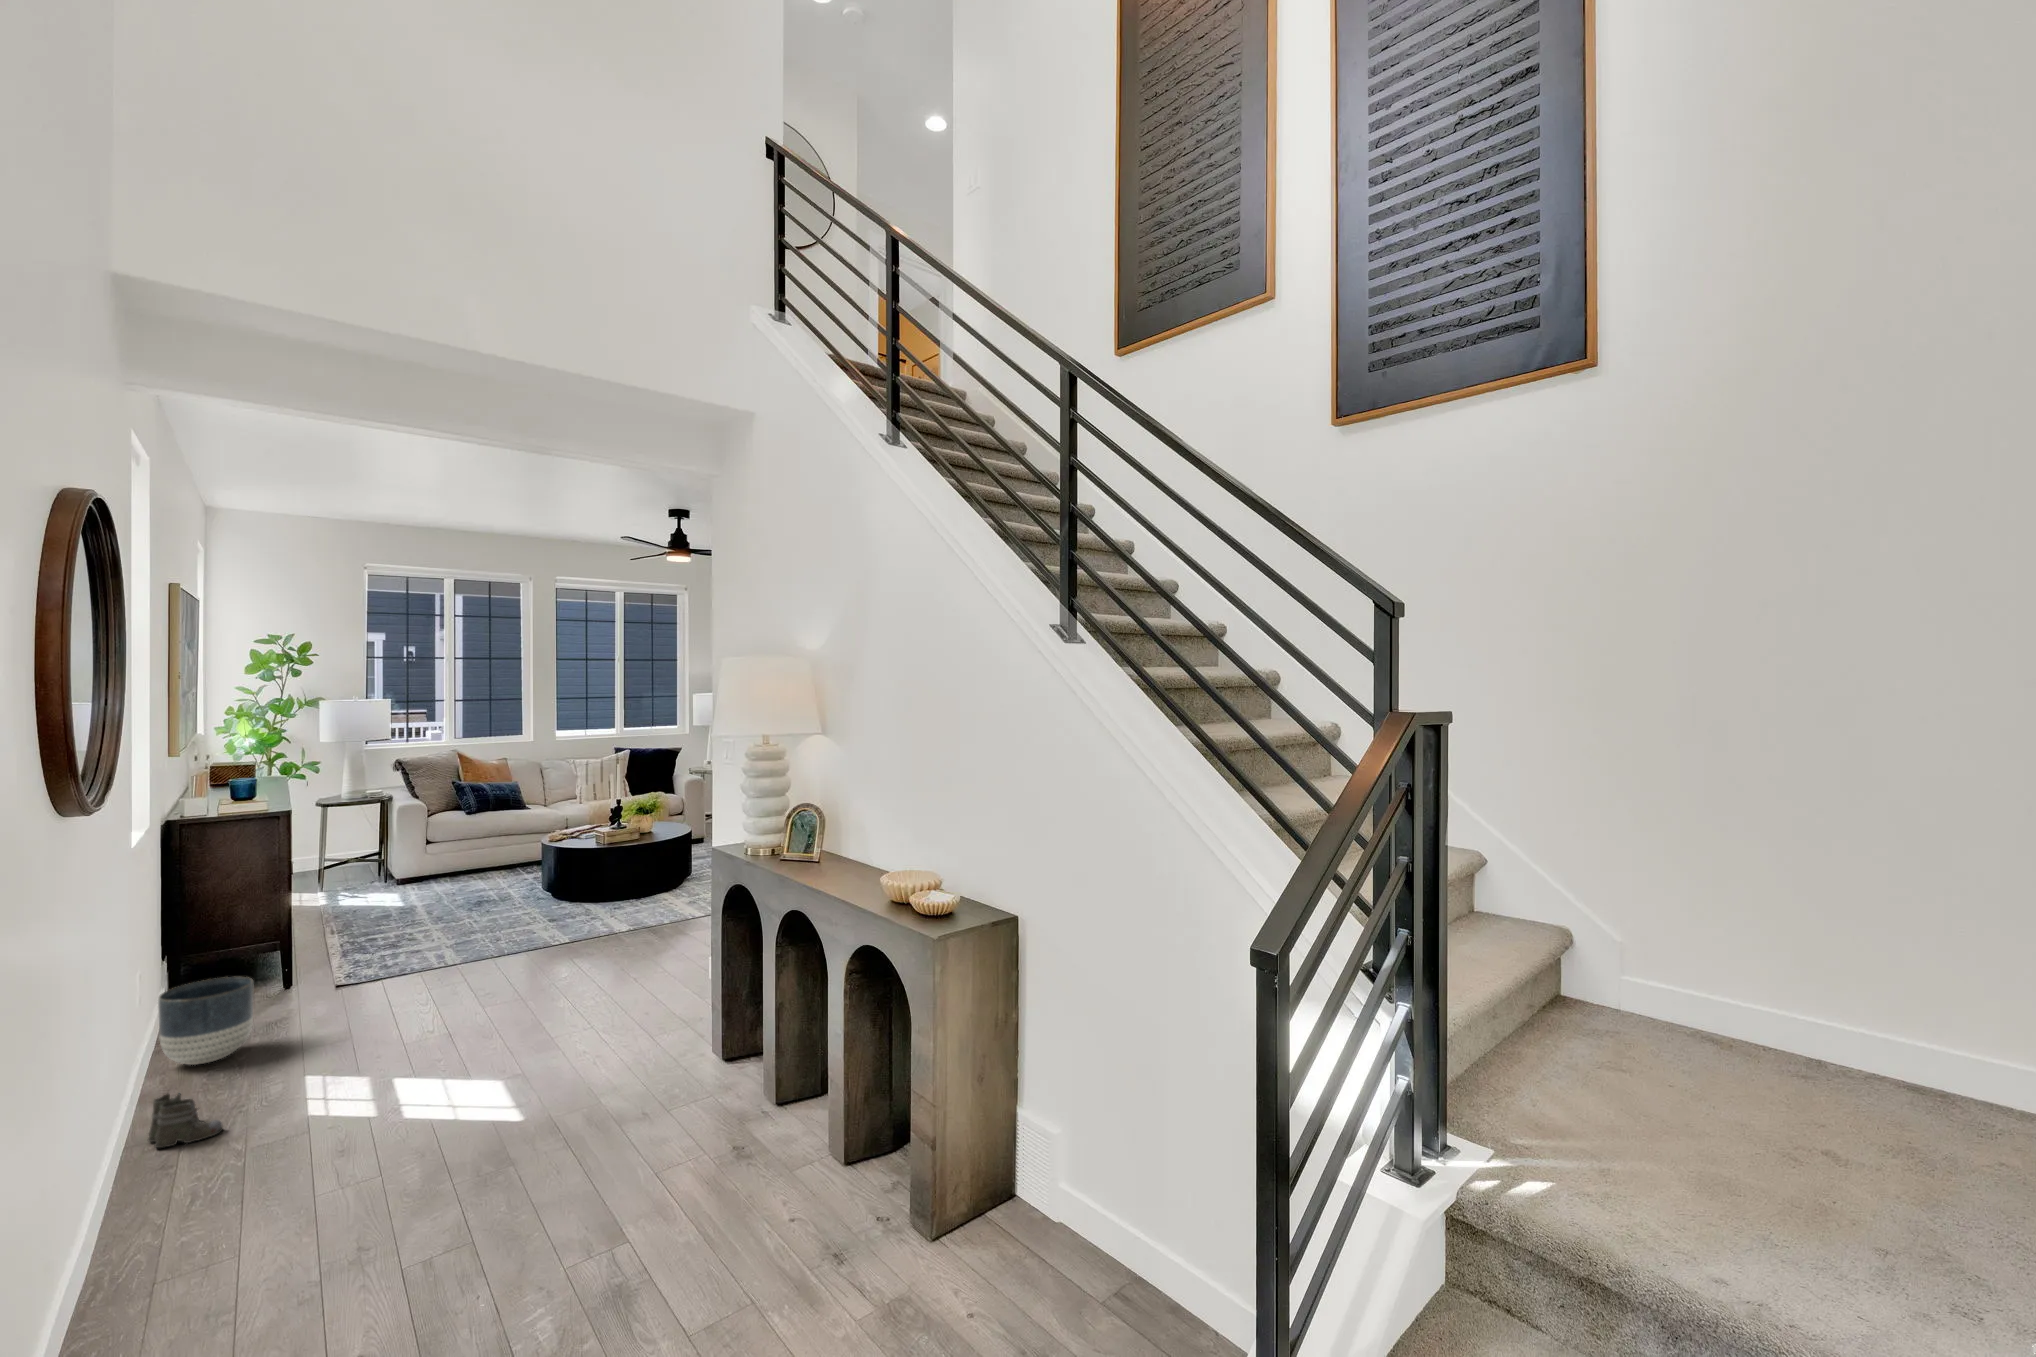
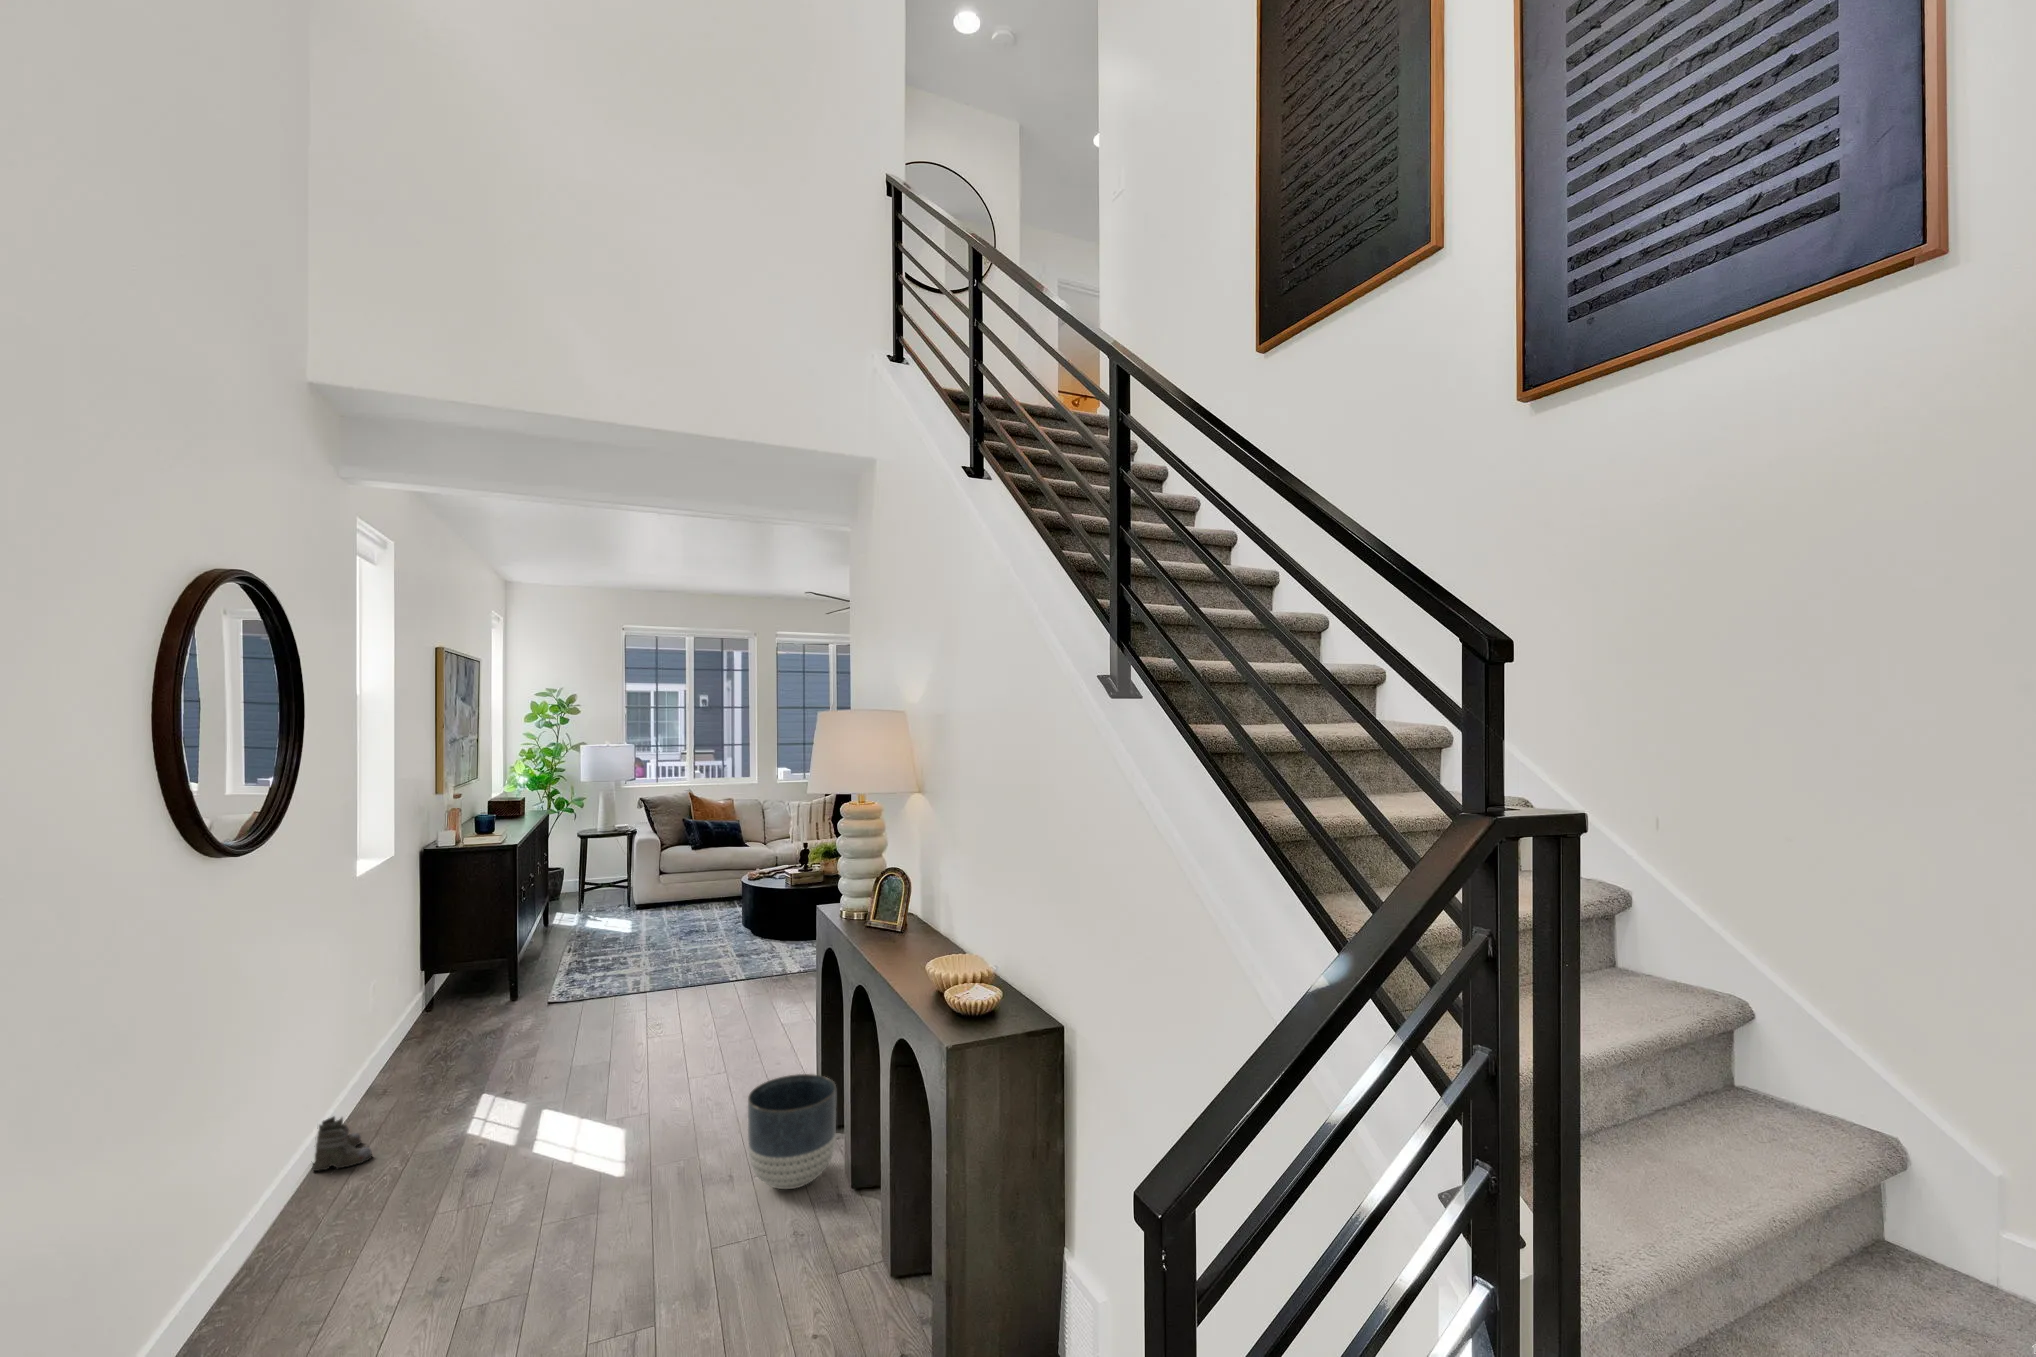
planter: present [158,977,253,1065] -> present [748,1074,836,1189]

